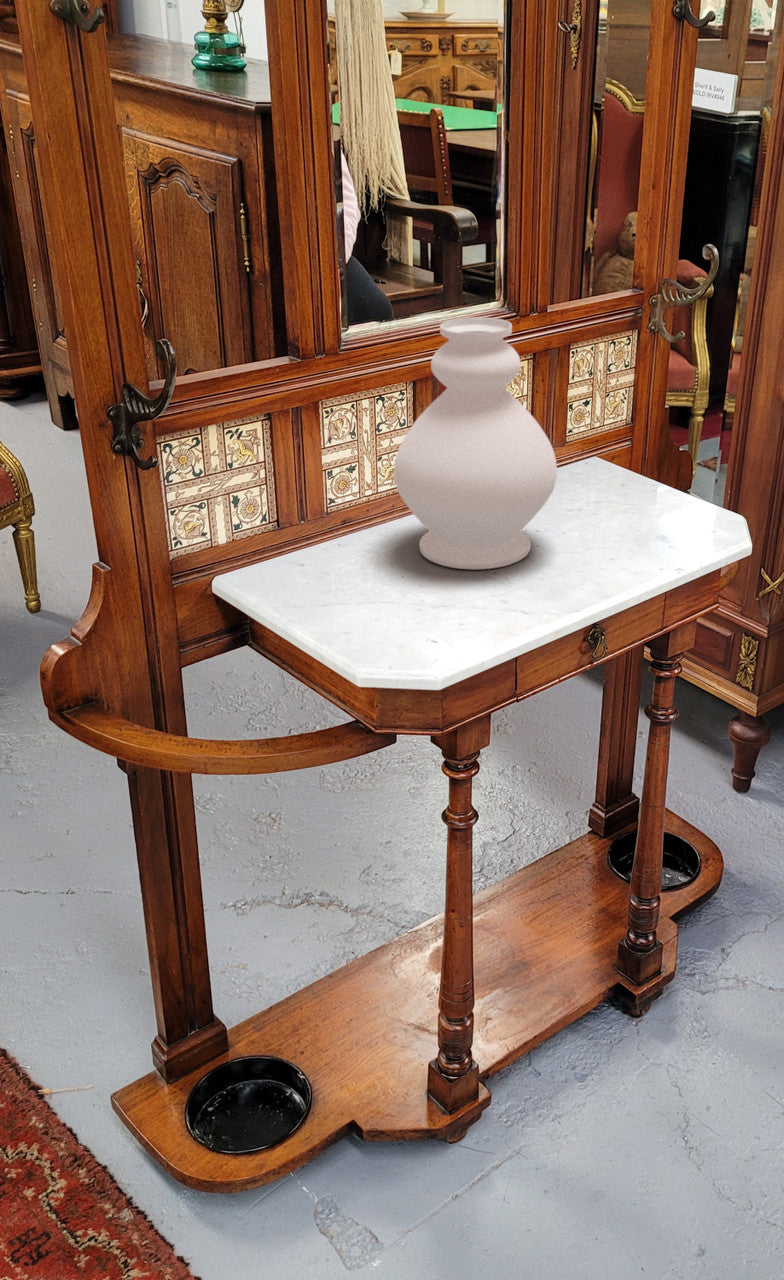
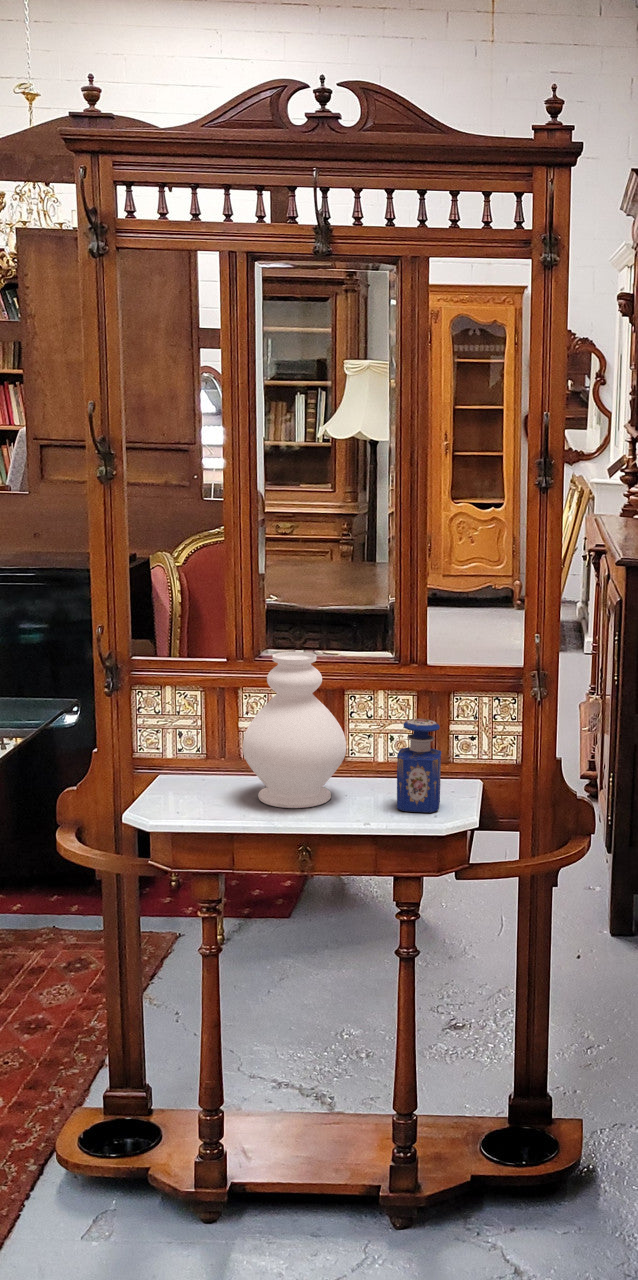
perfume bottle: none [599,386,675,523] -> present [397,719,441,812]

